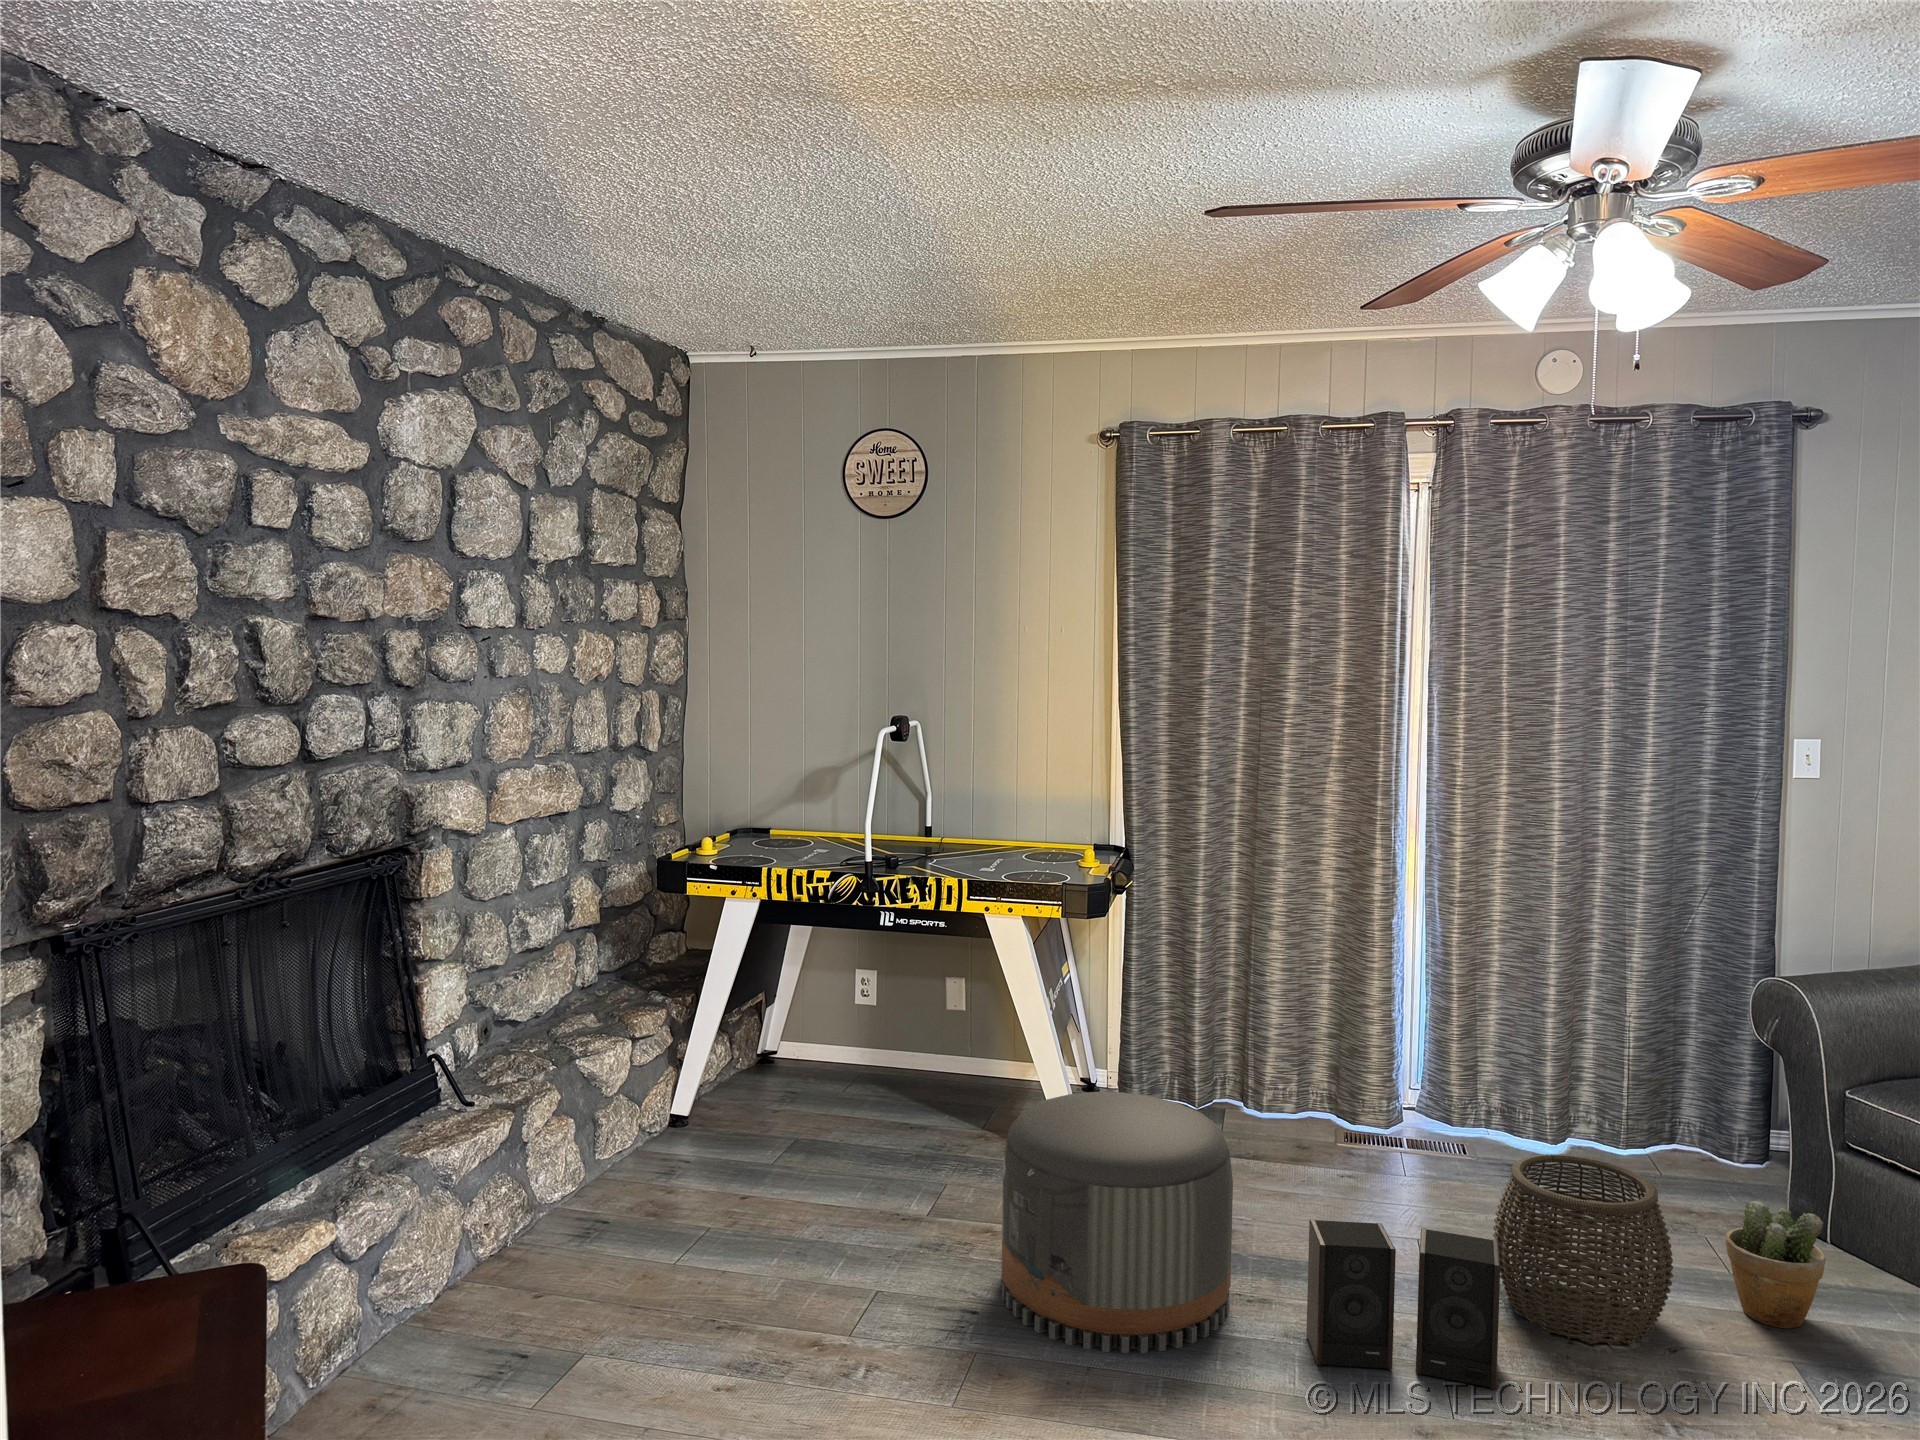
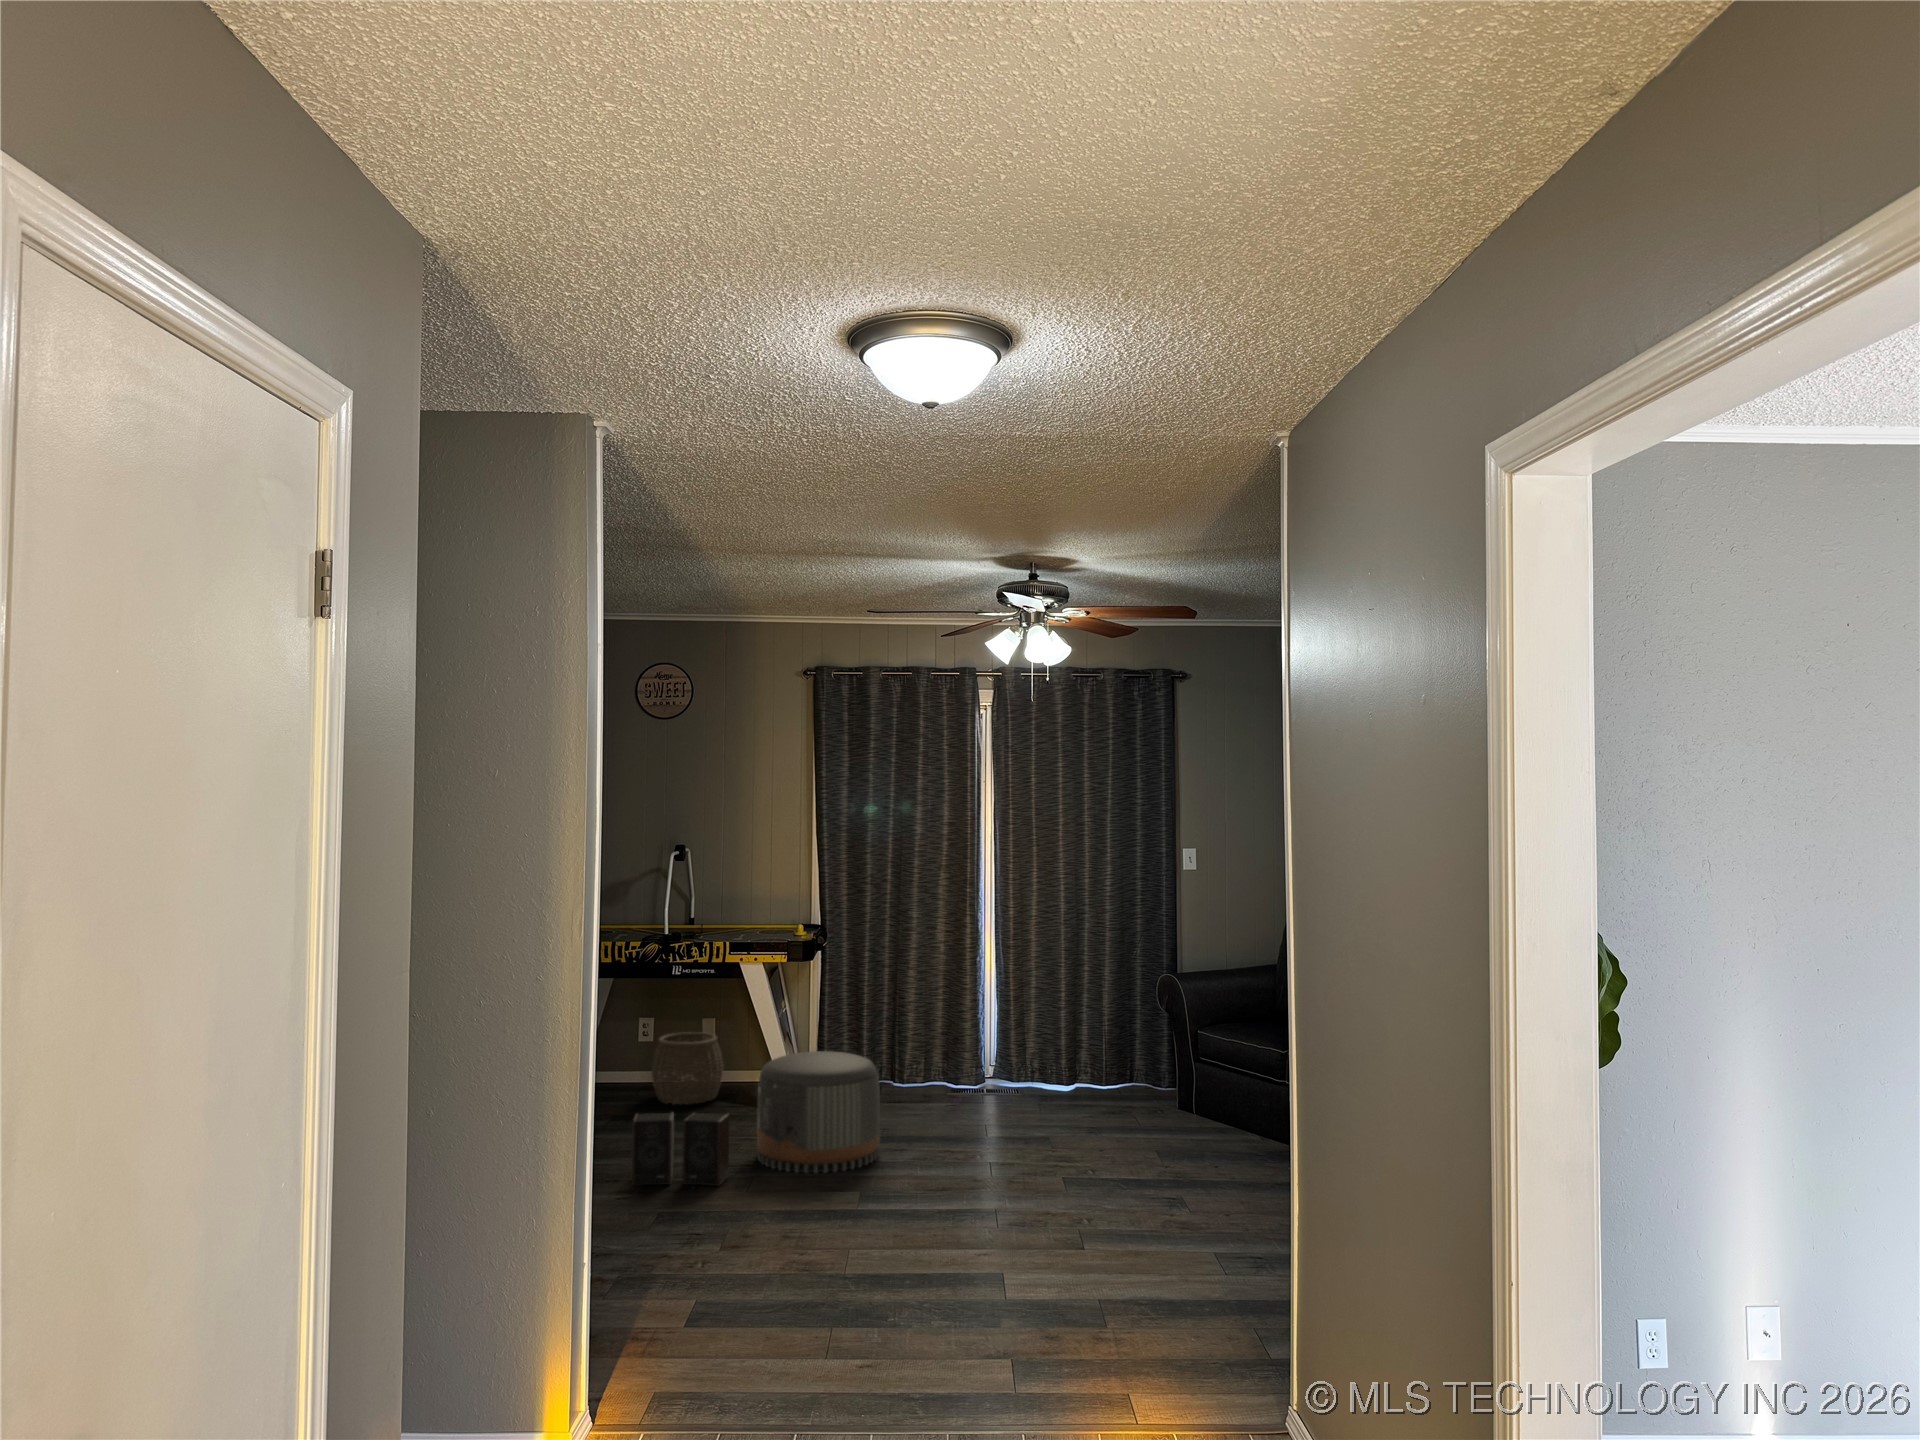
woven basket: present [1493,1154,1673,1346] -> present [652,1032,723,1105]
potted plant: present [1725,1201,1825,1329] -> none [1123,1081,1166,1141]
speaker: present [1306,1219,1500,1390] -> present [632,1113,730,1186]

